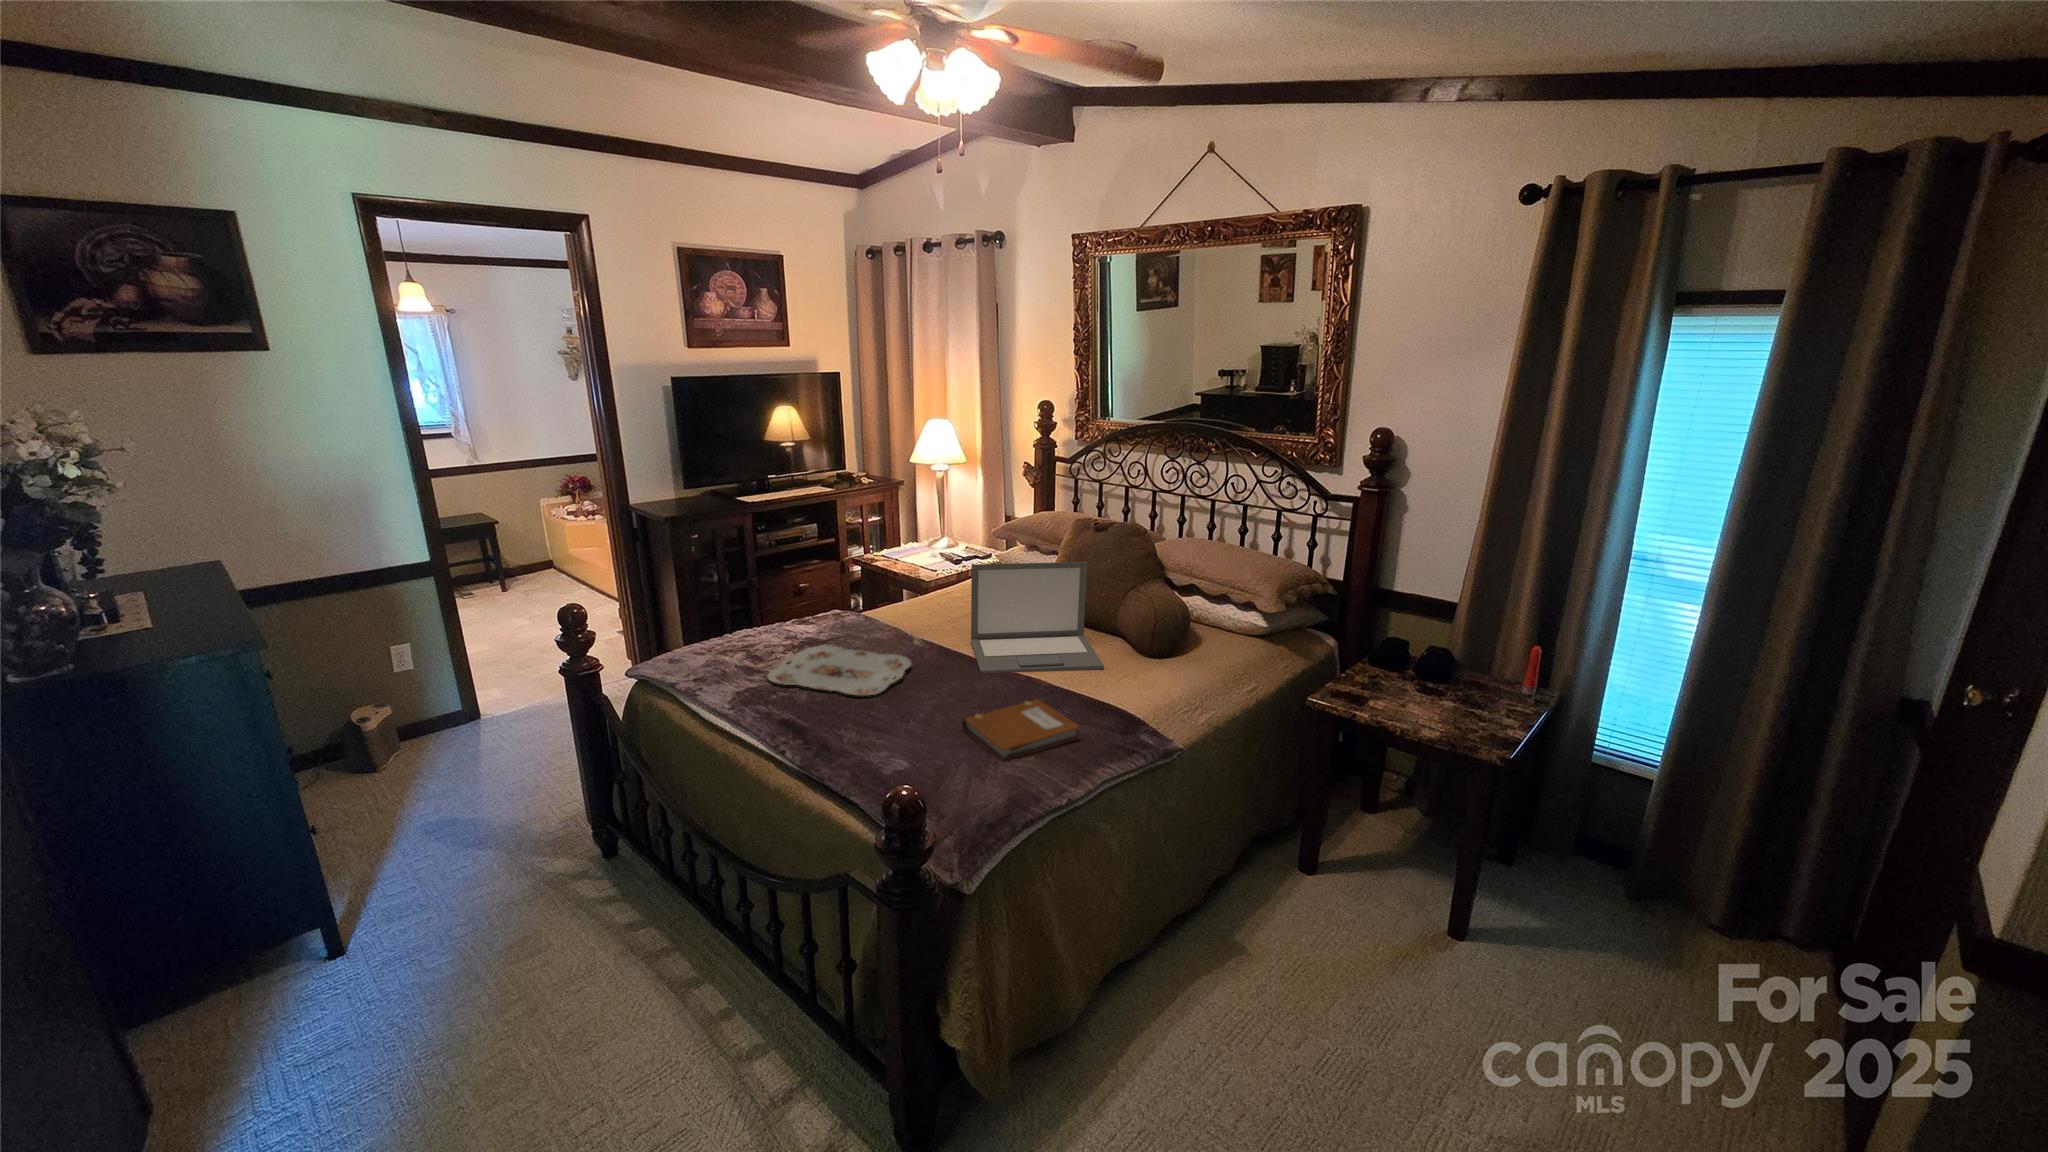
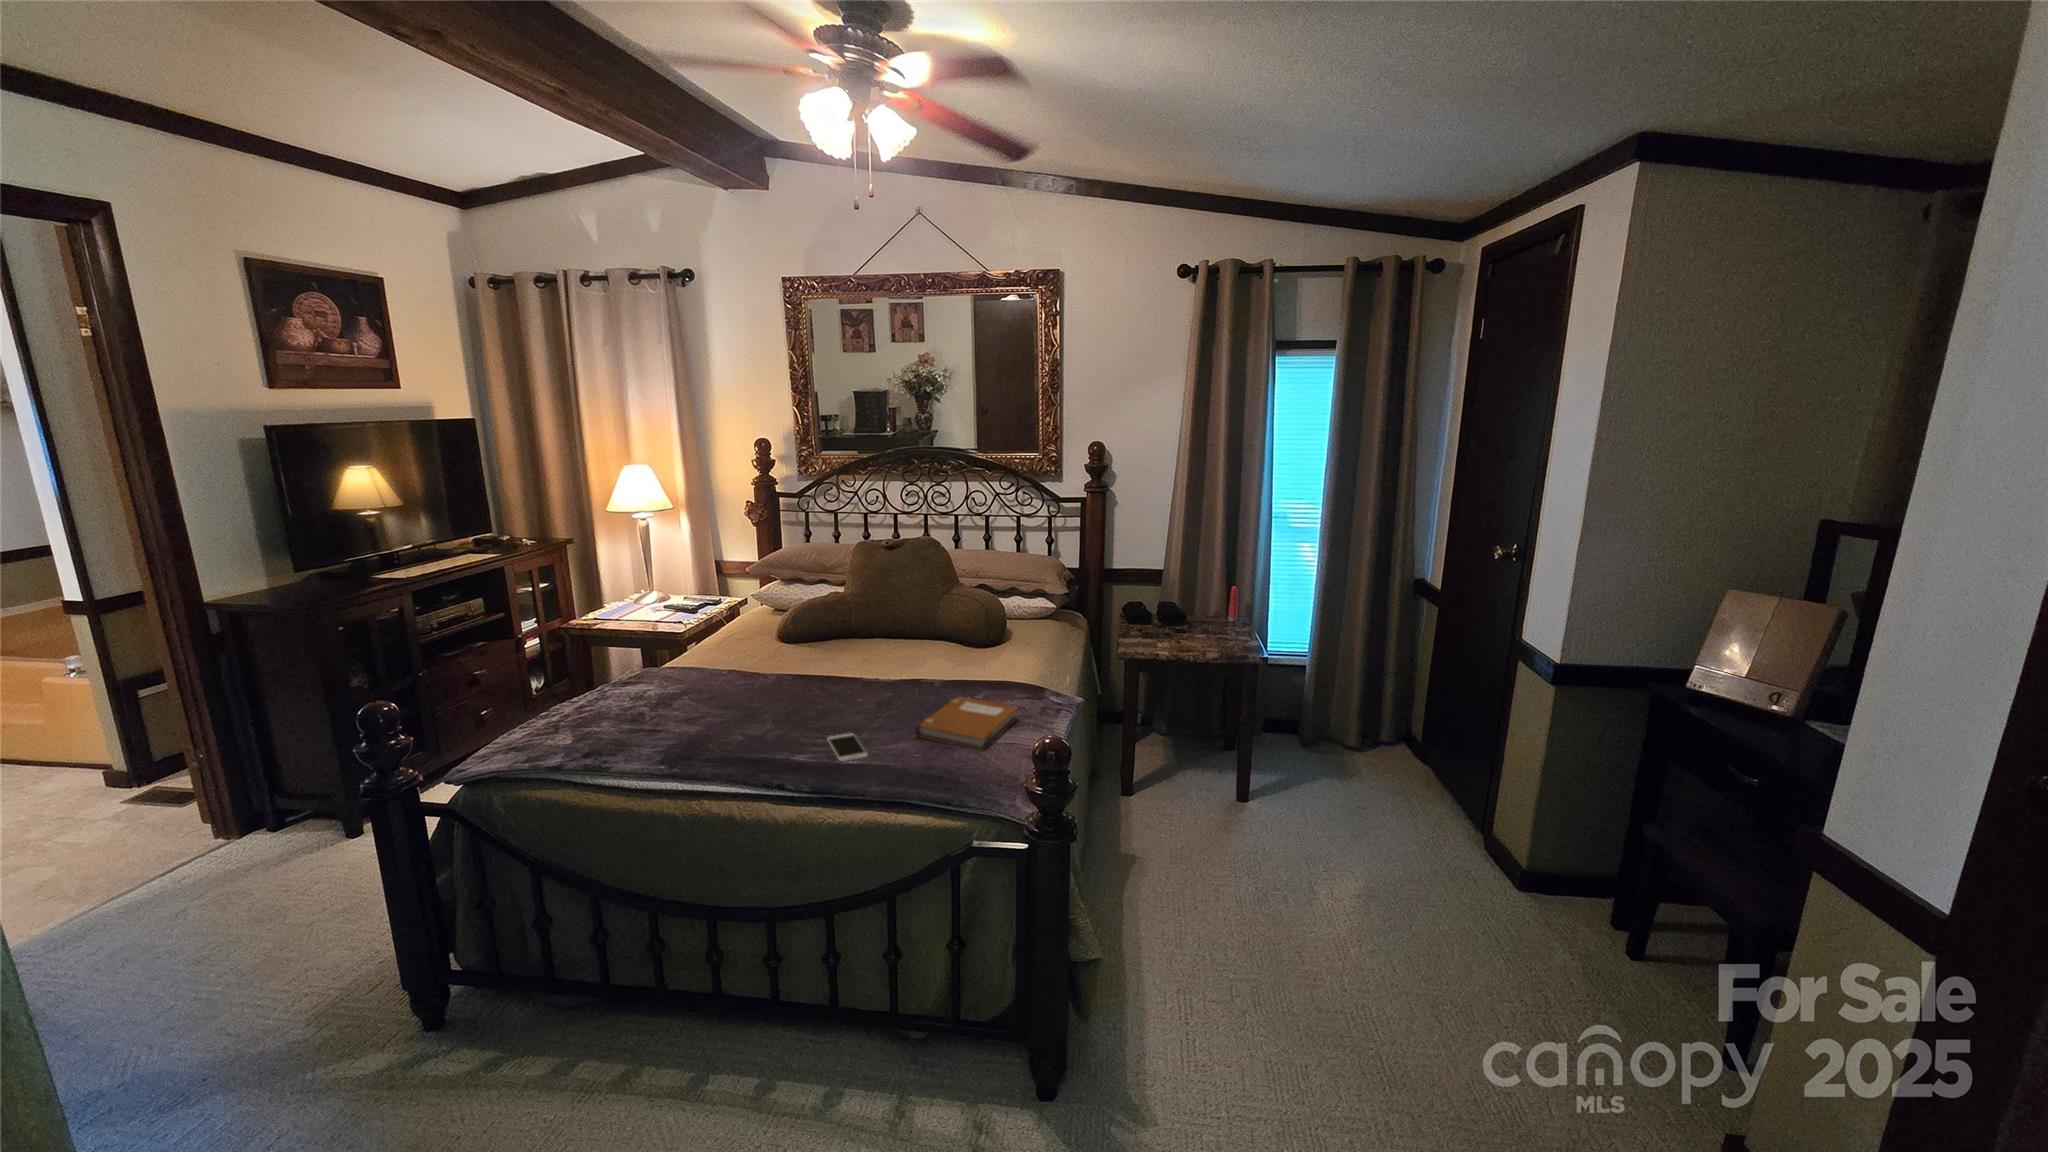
laptop: present [971,562,1104,673] -> none [816,576,962,694]
serving tray: present [768,645,911,696] -> none [650,694,803,747]
smartphone: none [872,708,914,736] -> present [827,733,868,762]

